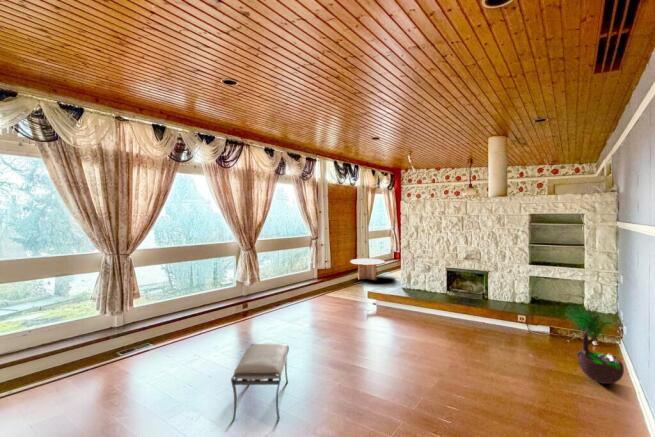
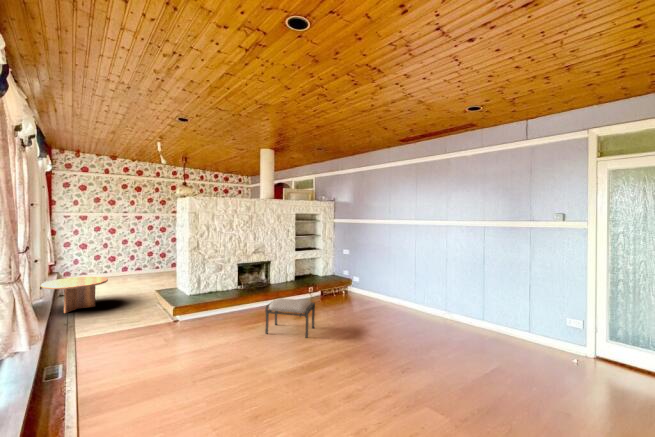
potted tree: present [566,306,624,384] -> none [361,261,389,303]
ottoman: present [231,343,289,421] -> present [265,299,315,338]

